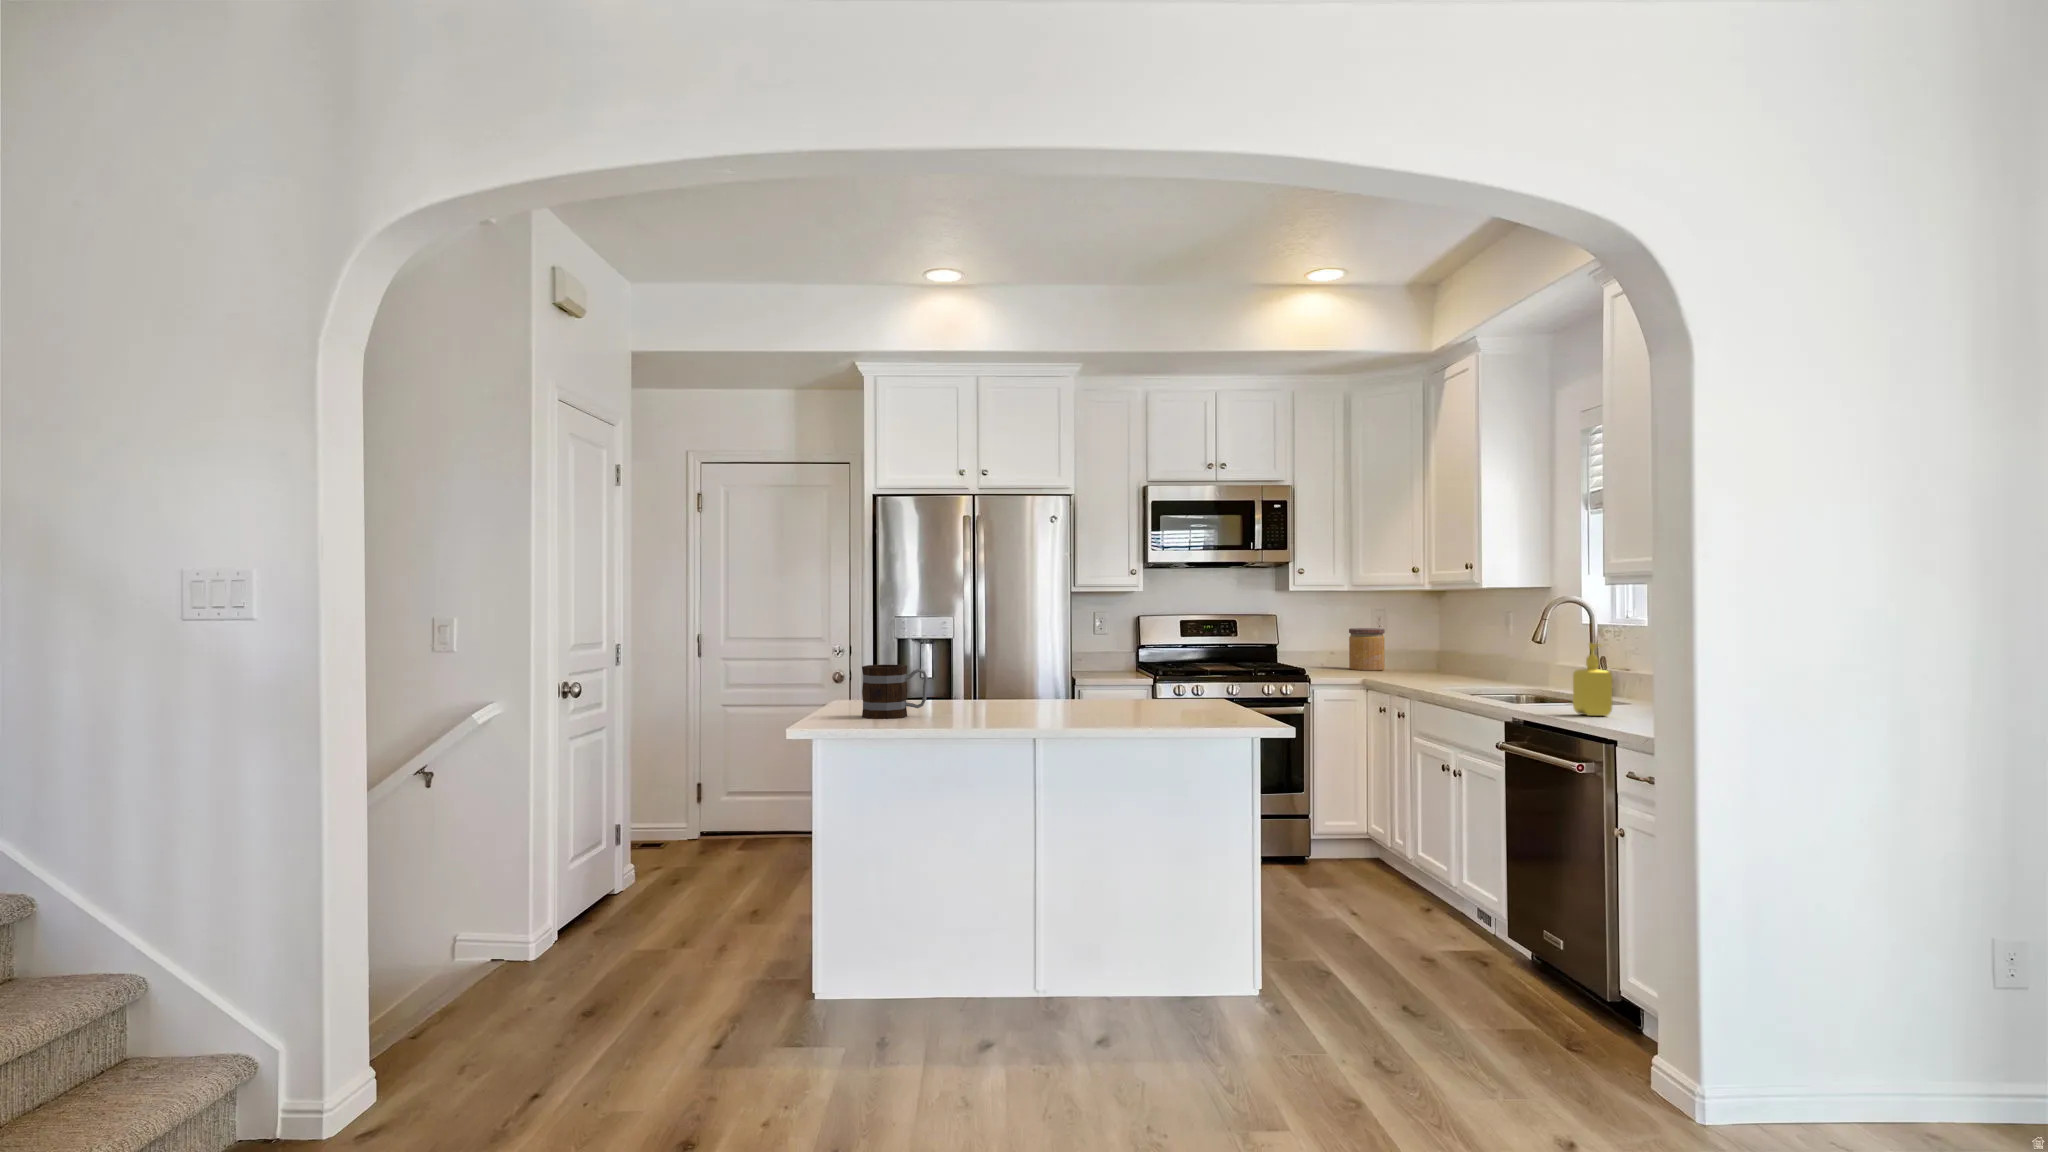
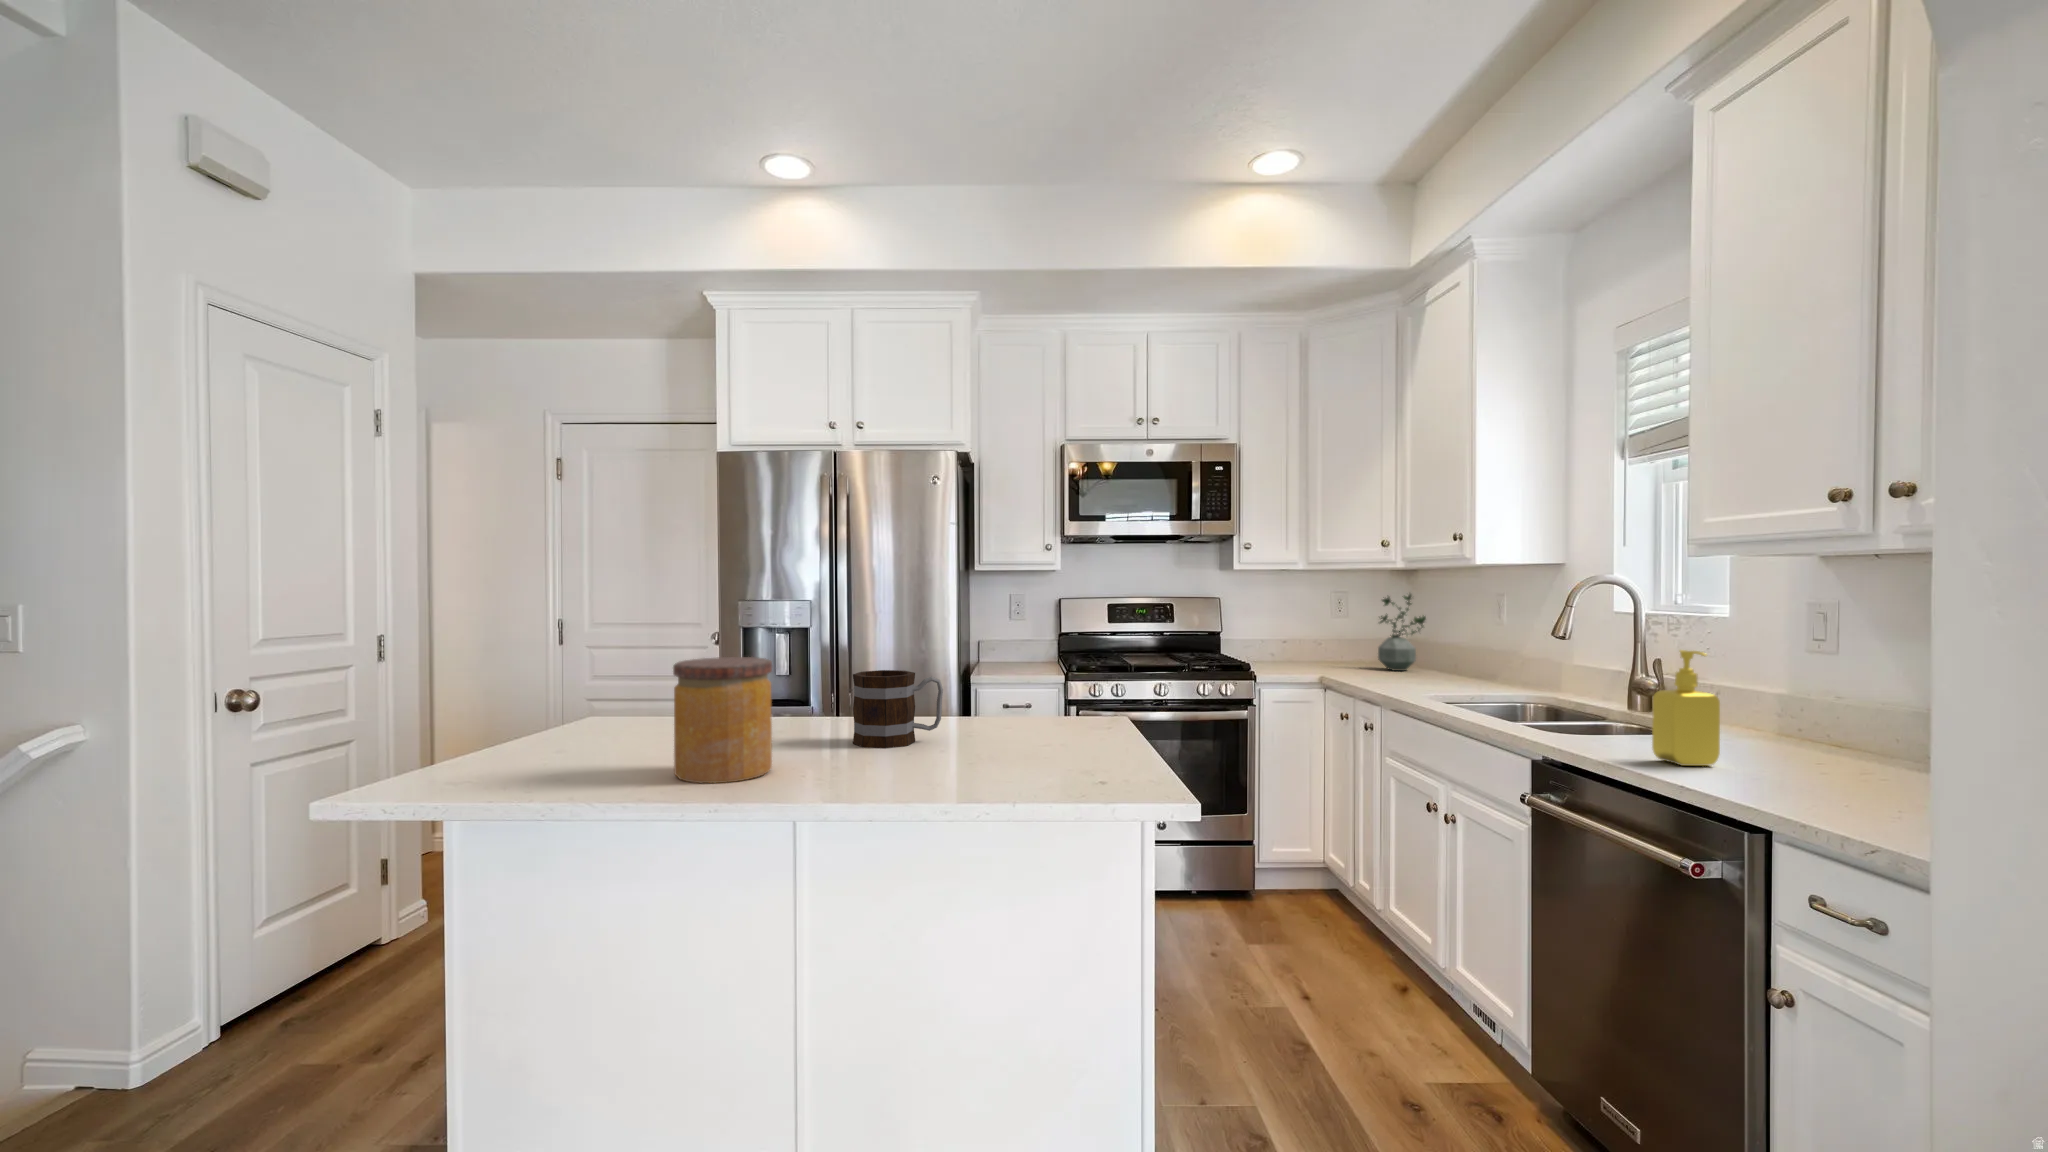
potted plant: none [1410,610,1451,675] -> present [1378,594,1426,671]
jar: present [1349,628,1385,671] -> present [673,657,772,783]
mug: present [862,665,928,719] -> present [853,670,943,748]

